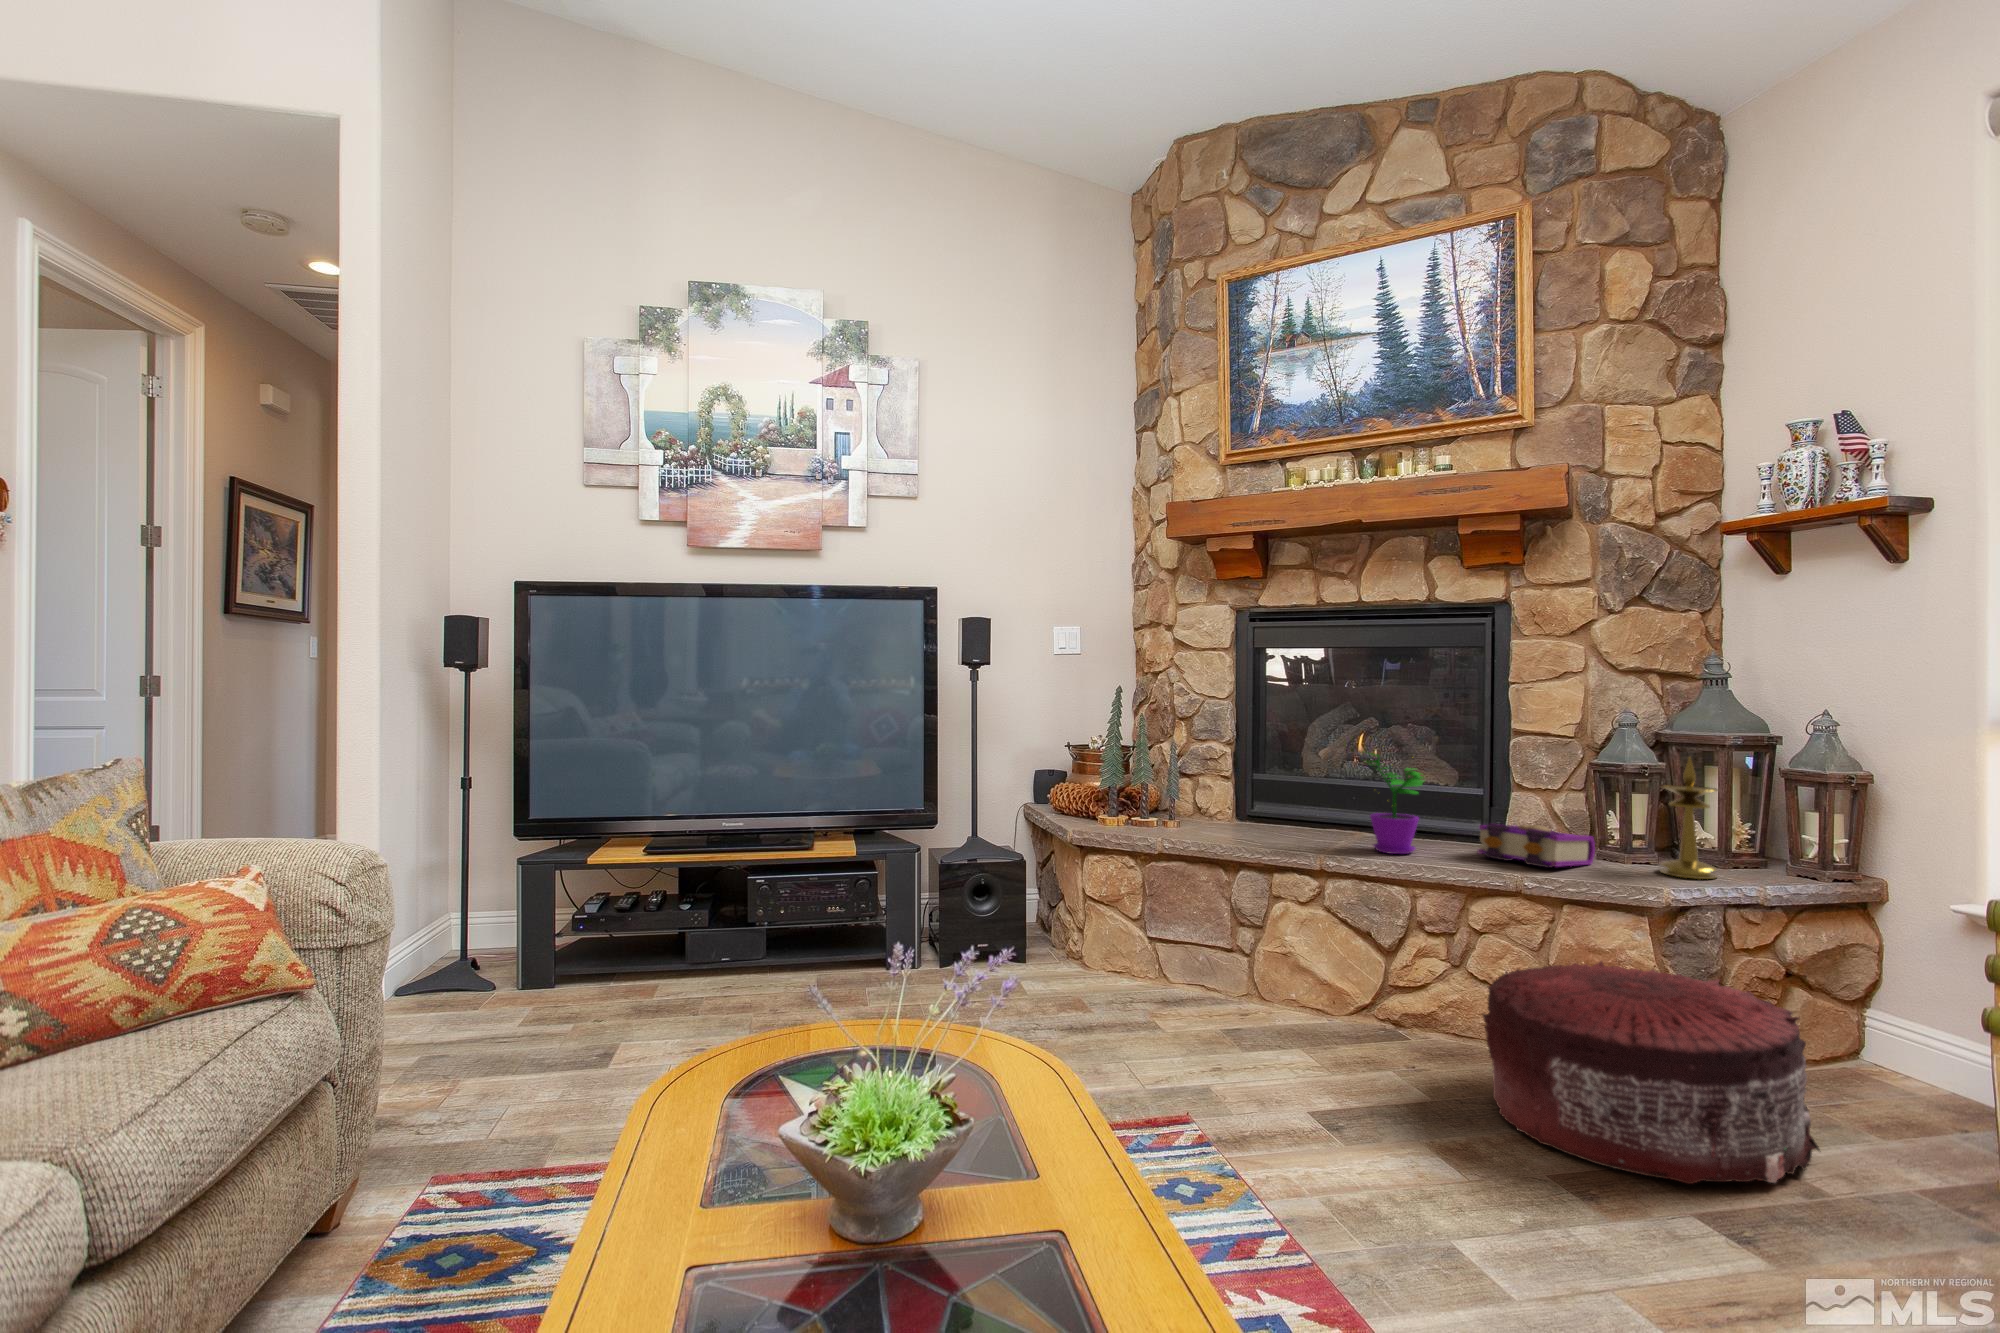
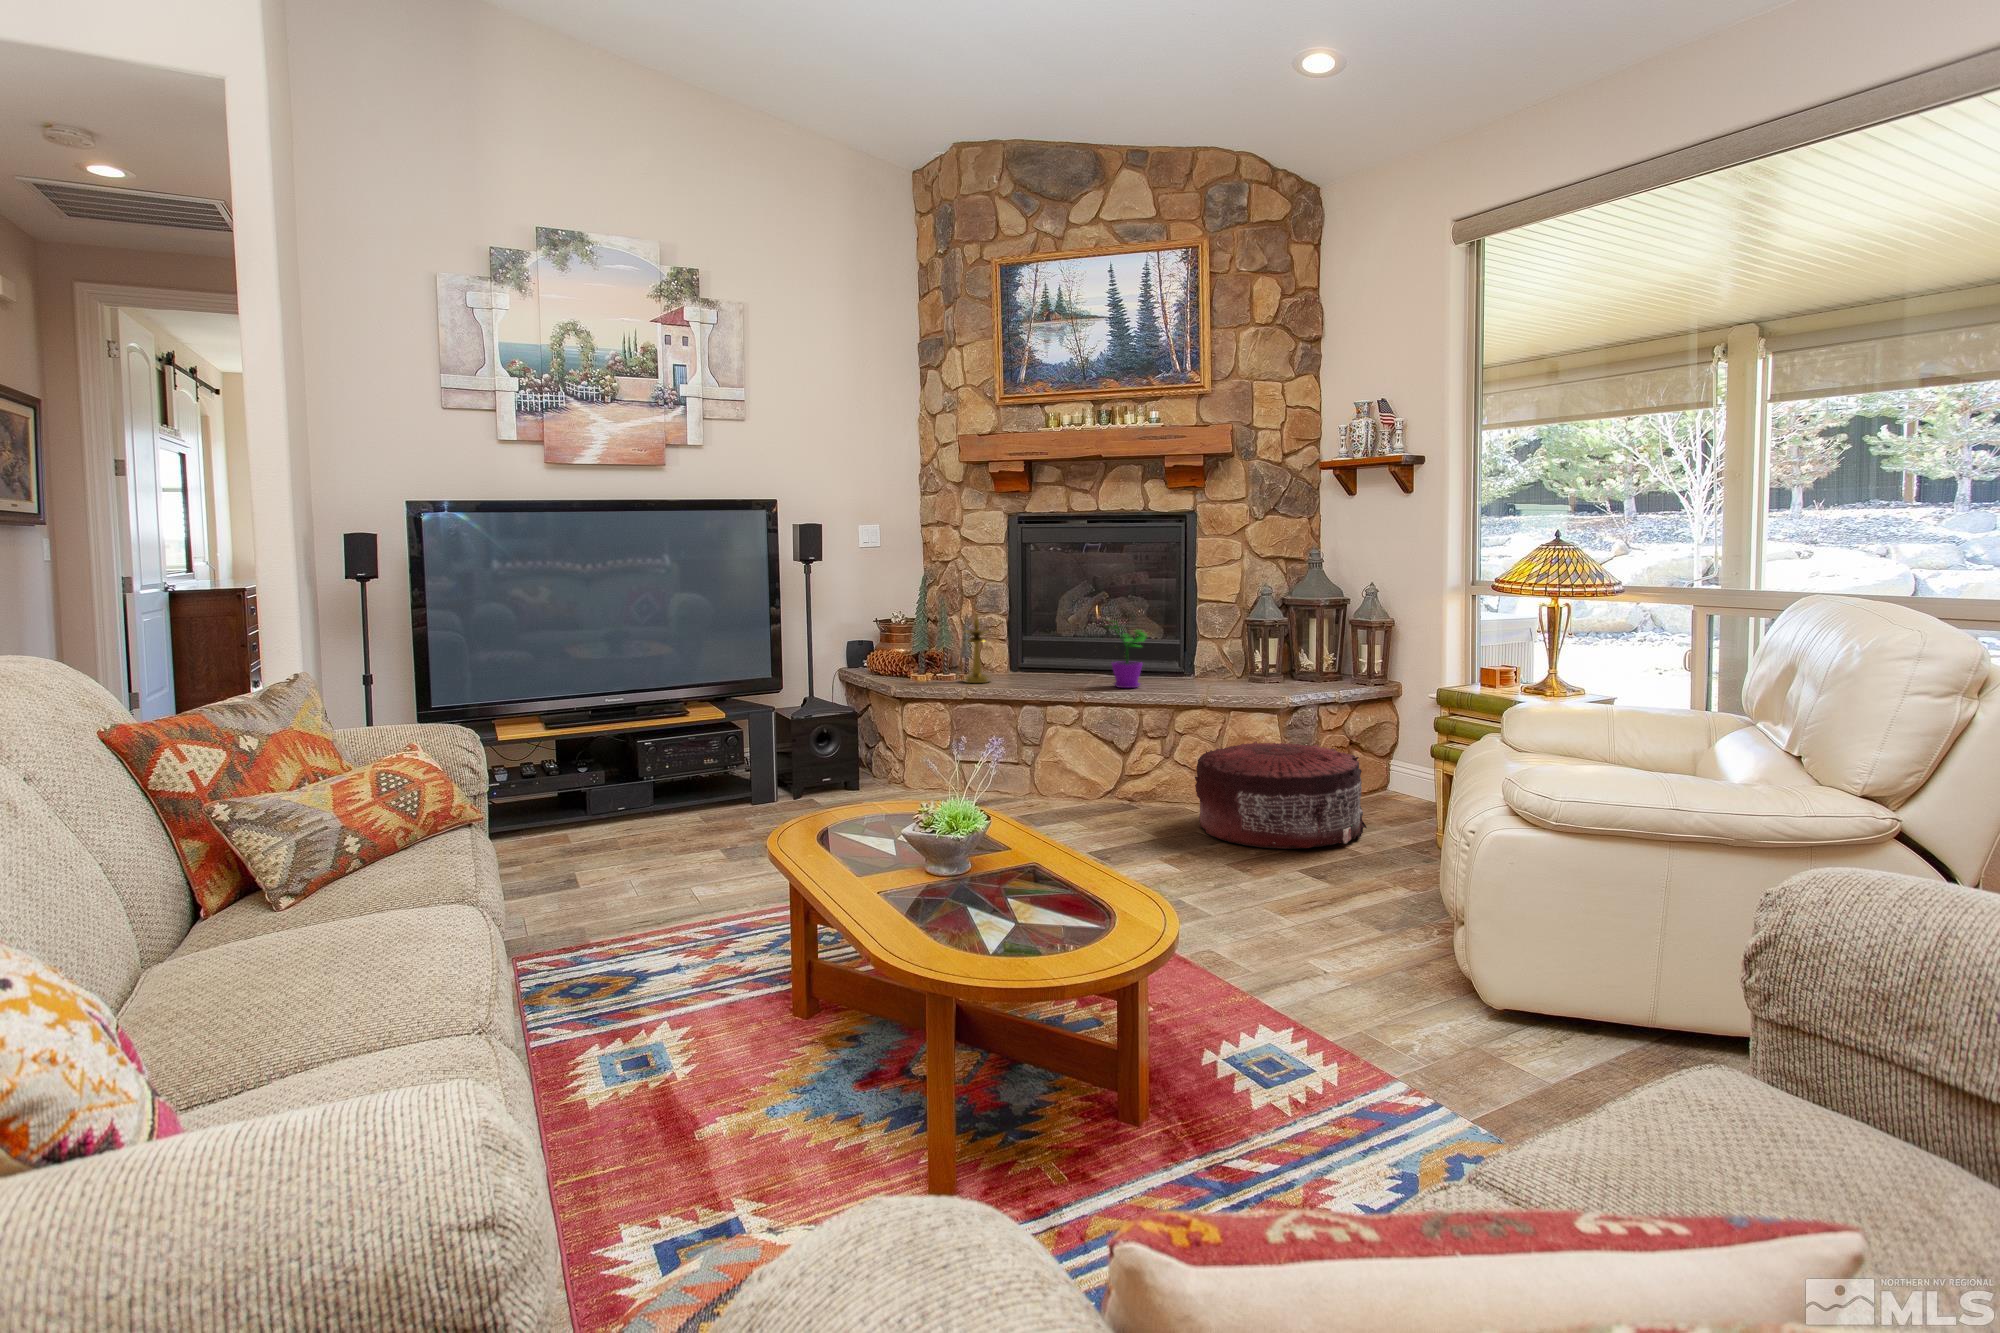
candlestick: present [1660,758,1718,879] -> present [963,615,990,683]
book: present [1478,823,1595,868] -> none [1179,663,1248,689]

